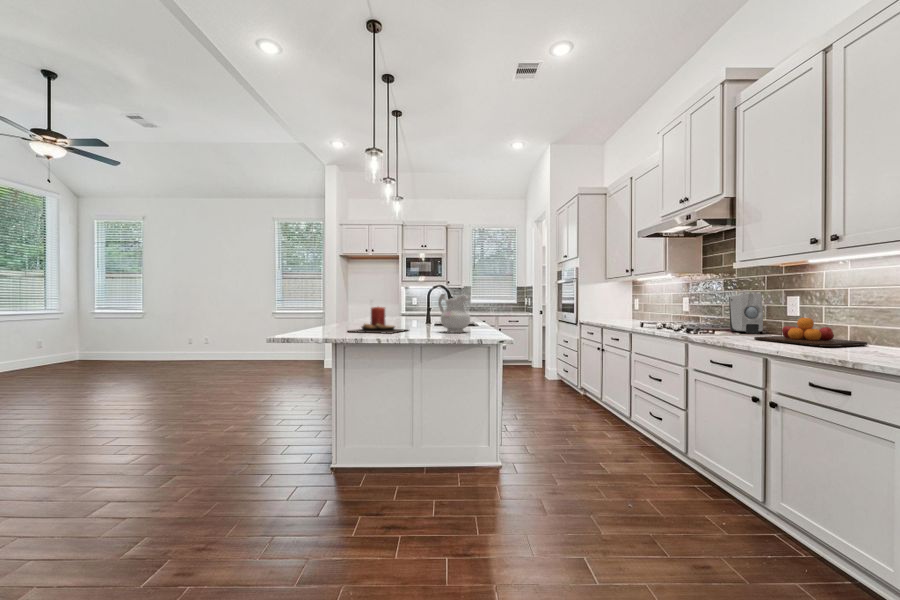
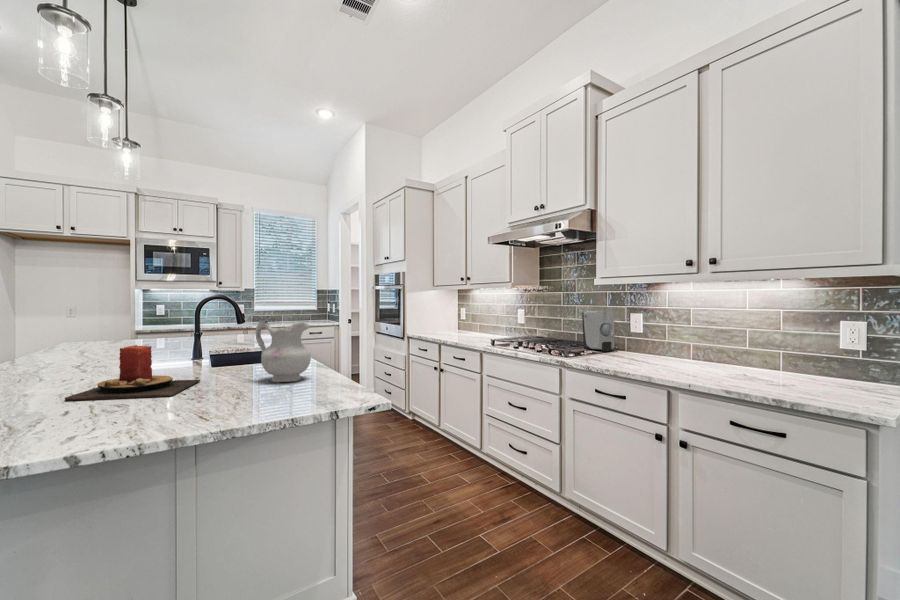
chopping board: present [754,318,867,347] -> none [625,339,711,369]

